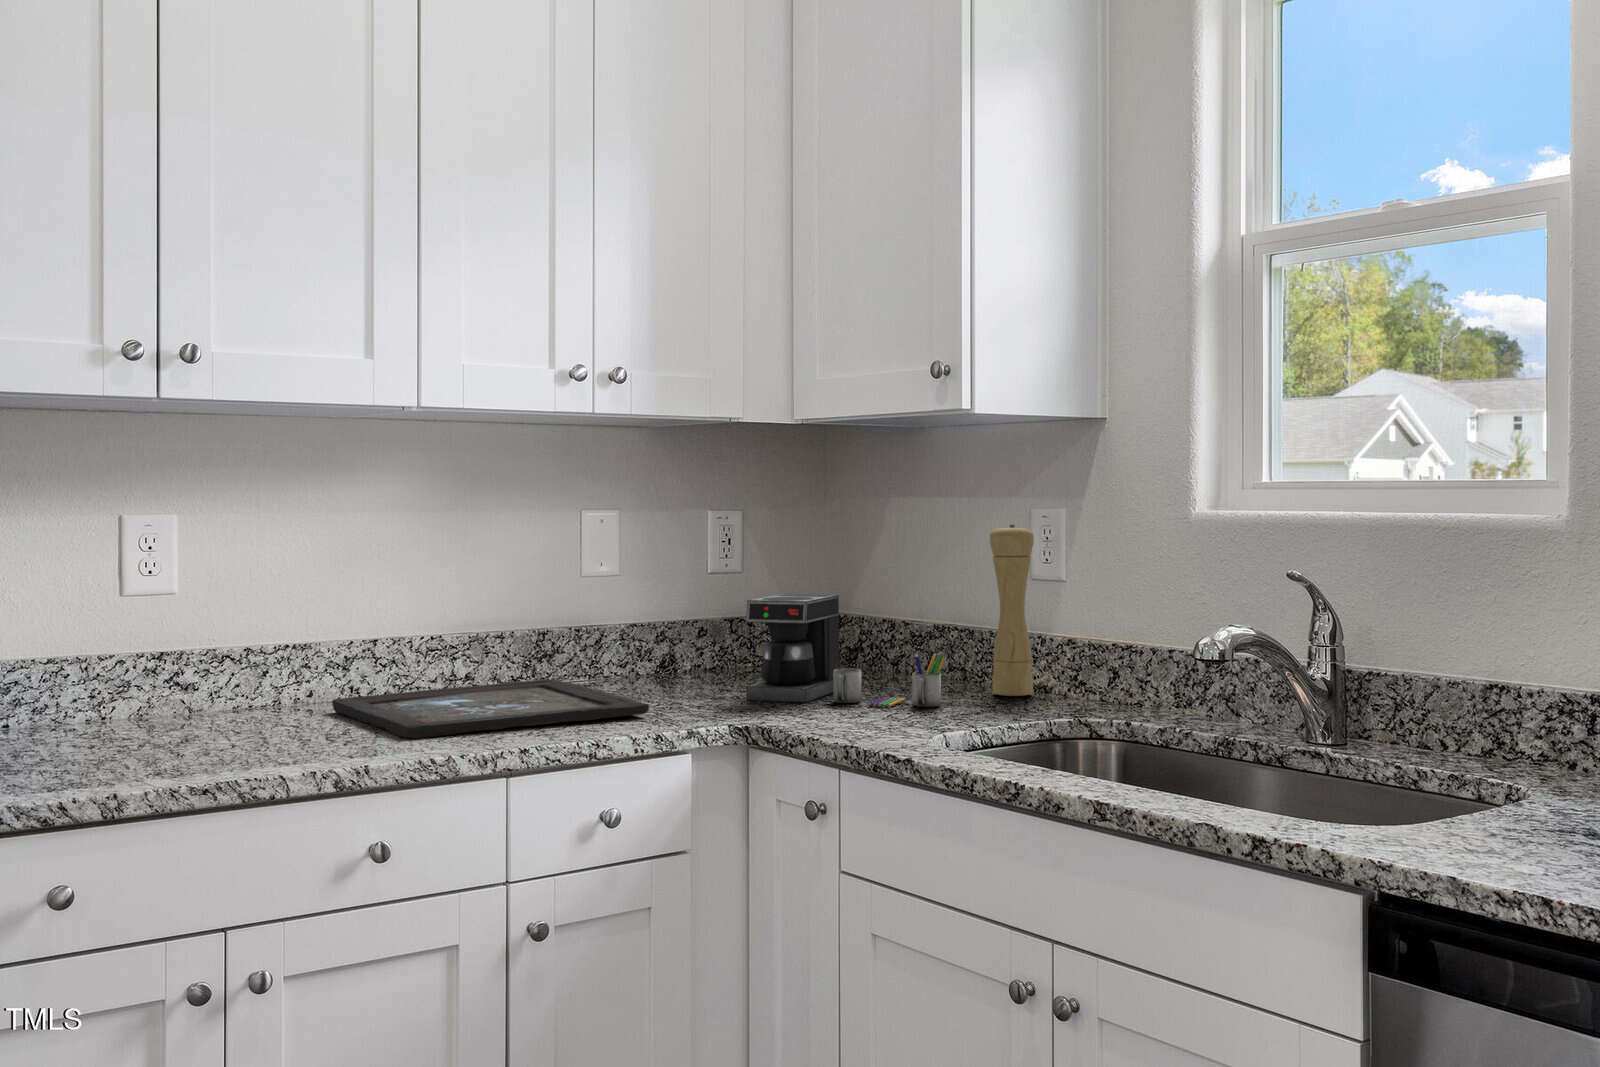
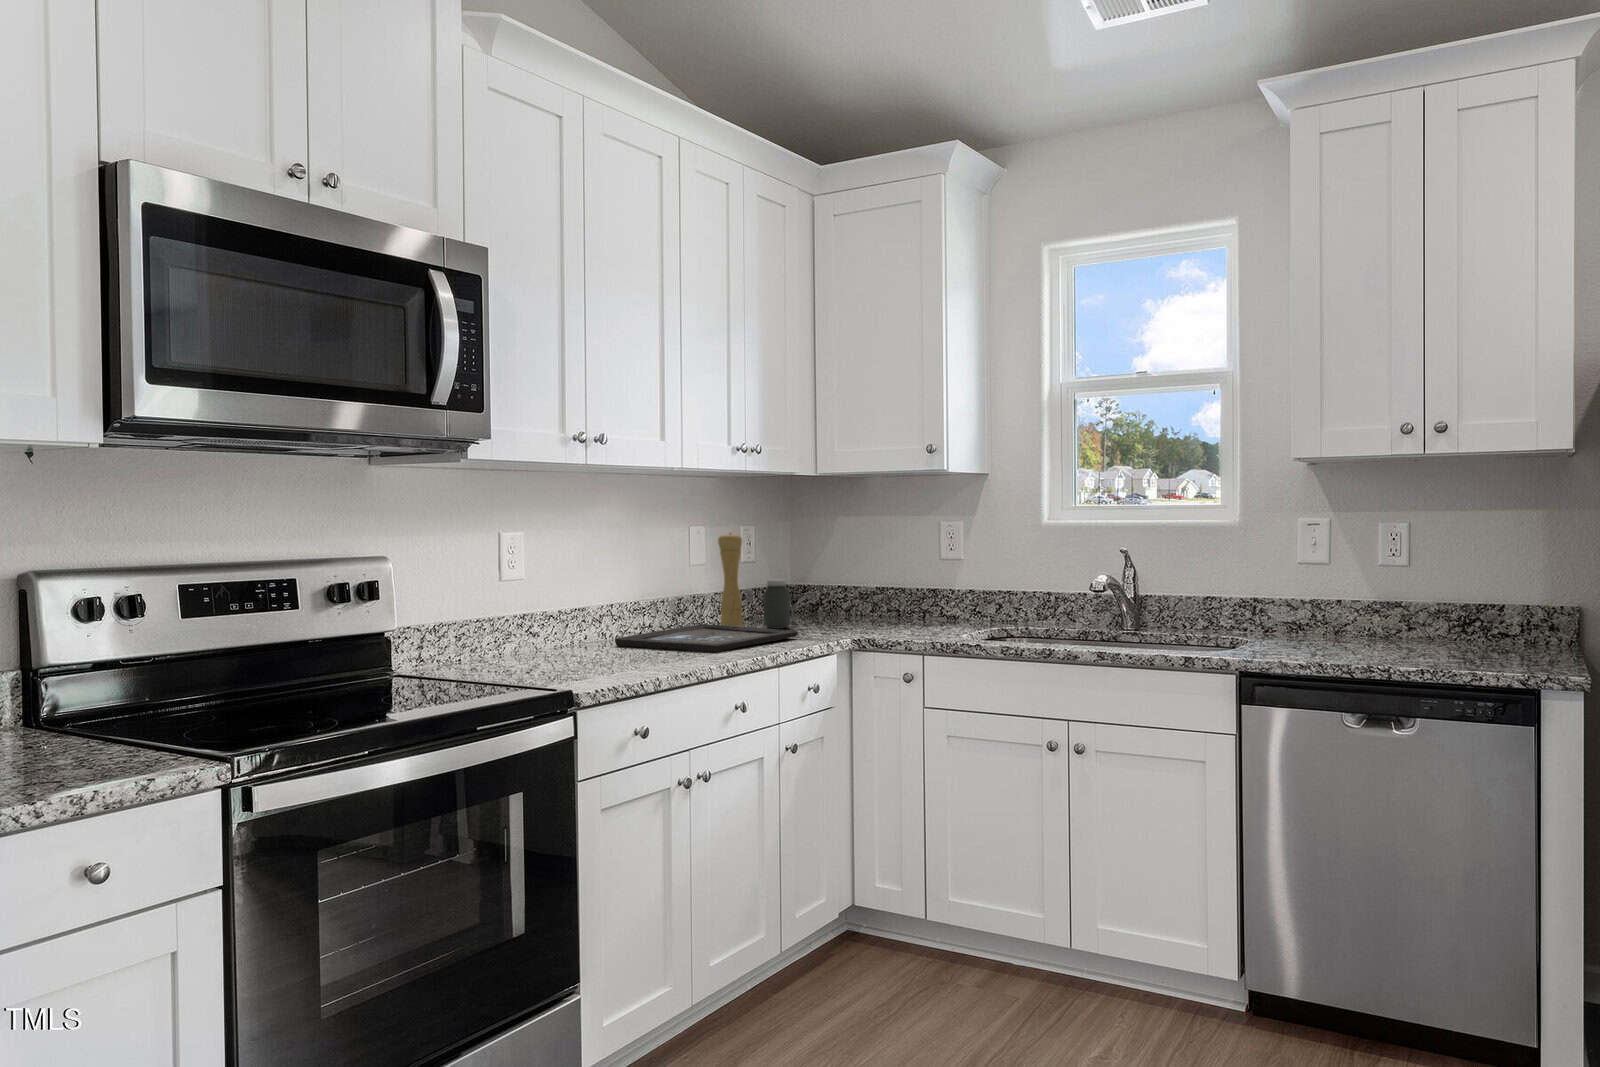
pepper mill: present [990,525,1034,696] -> present [718,533,743,627]
coffee maker: present [746,594,948,707] -> none [813,571,926,630]
jar: none [680,606,726,693] -> present [764,579,790,629]

